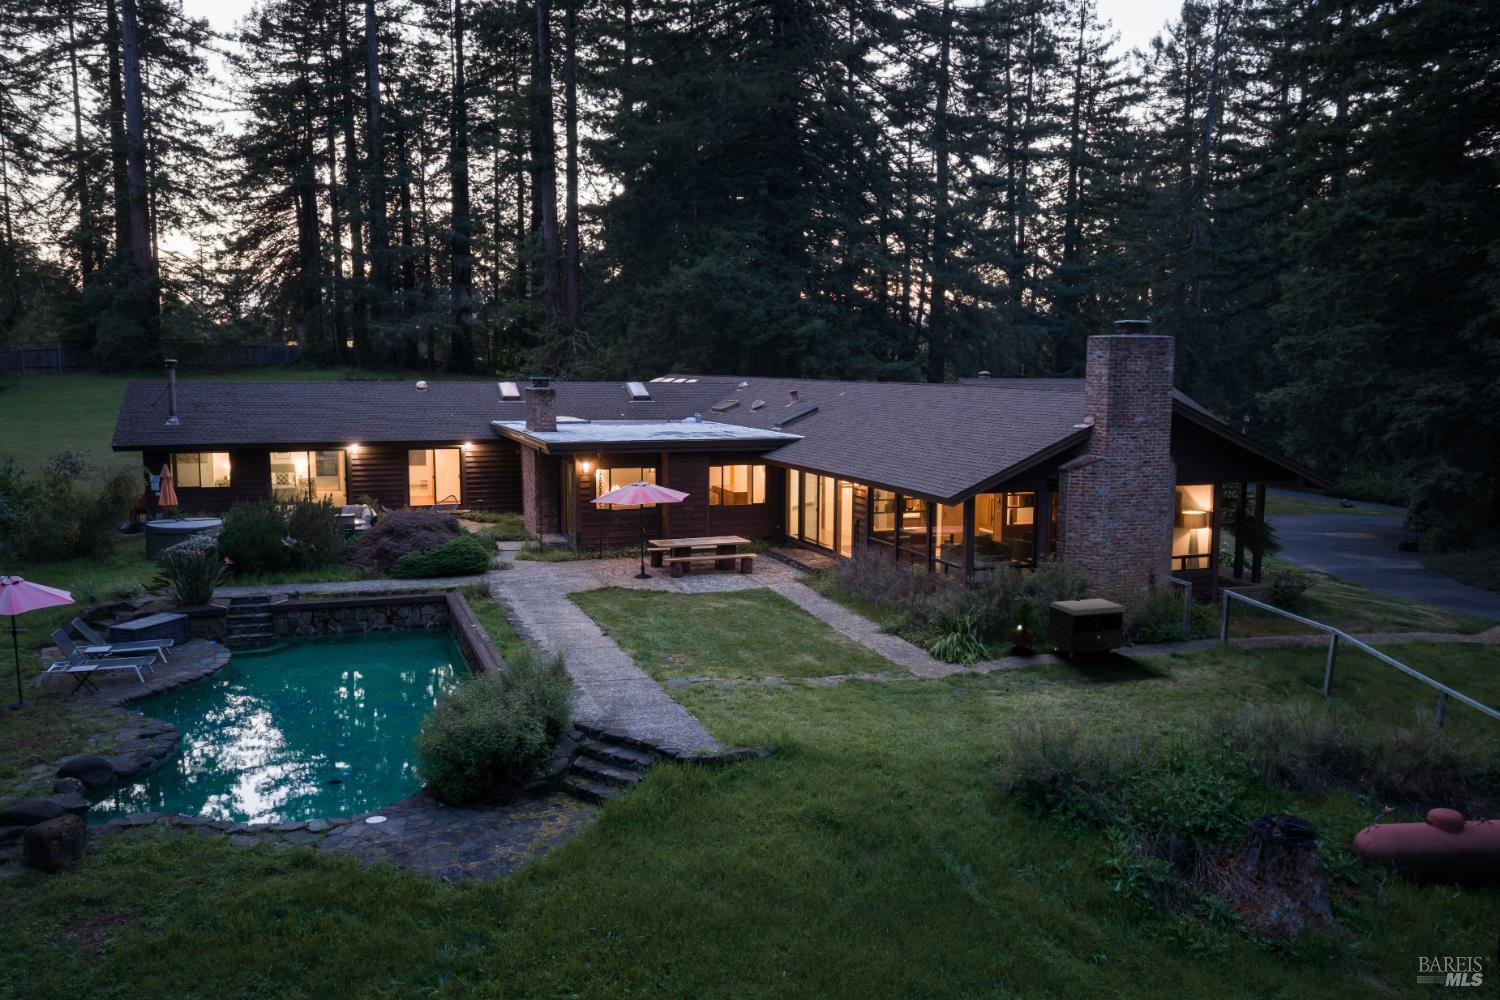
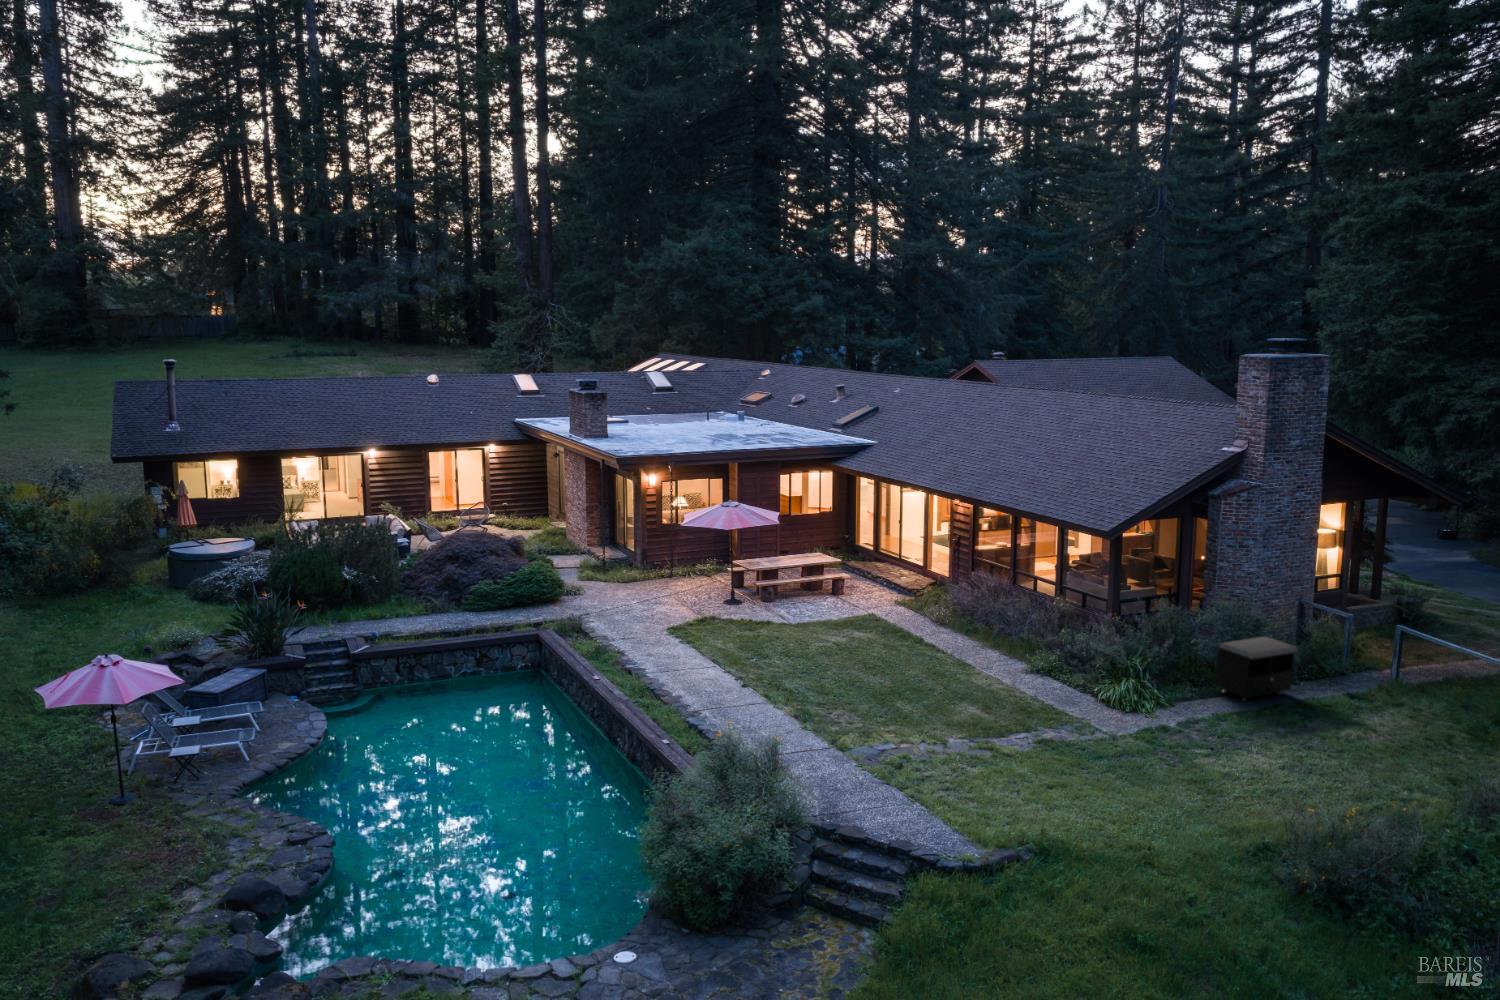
potted tree: present [1009,600,1038,647] -> none [1174,636,1213,690]

